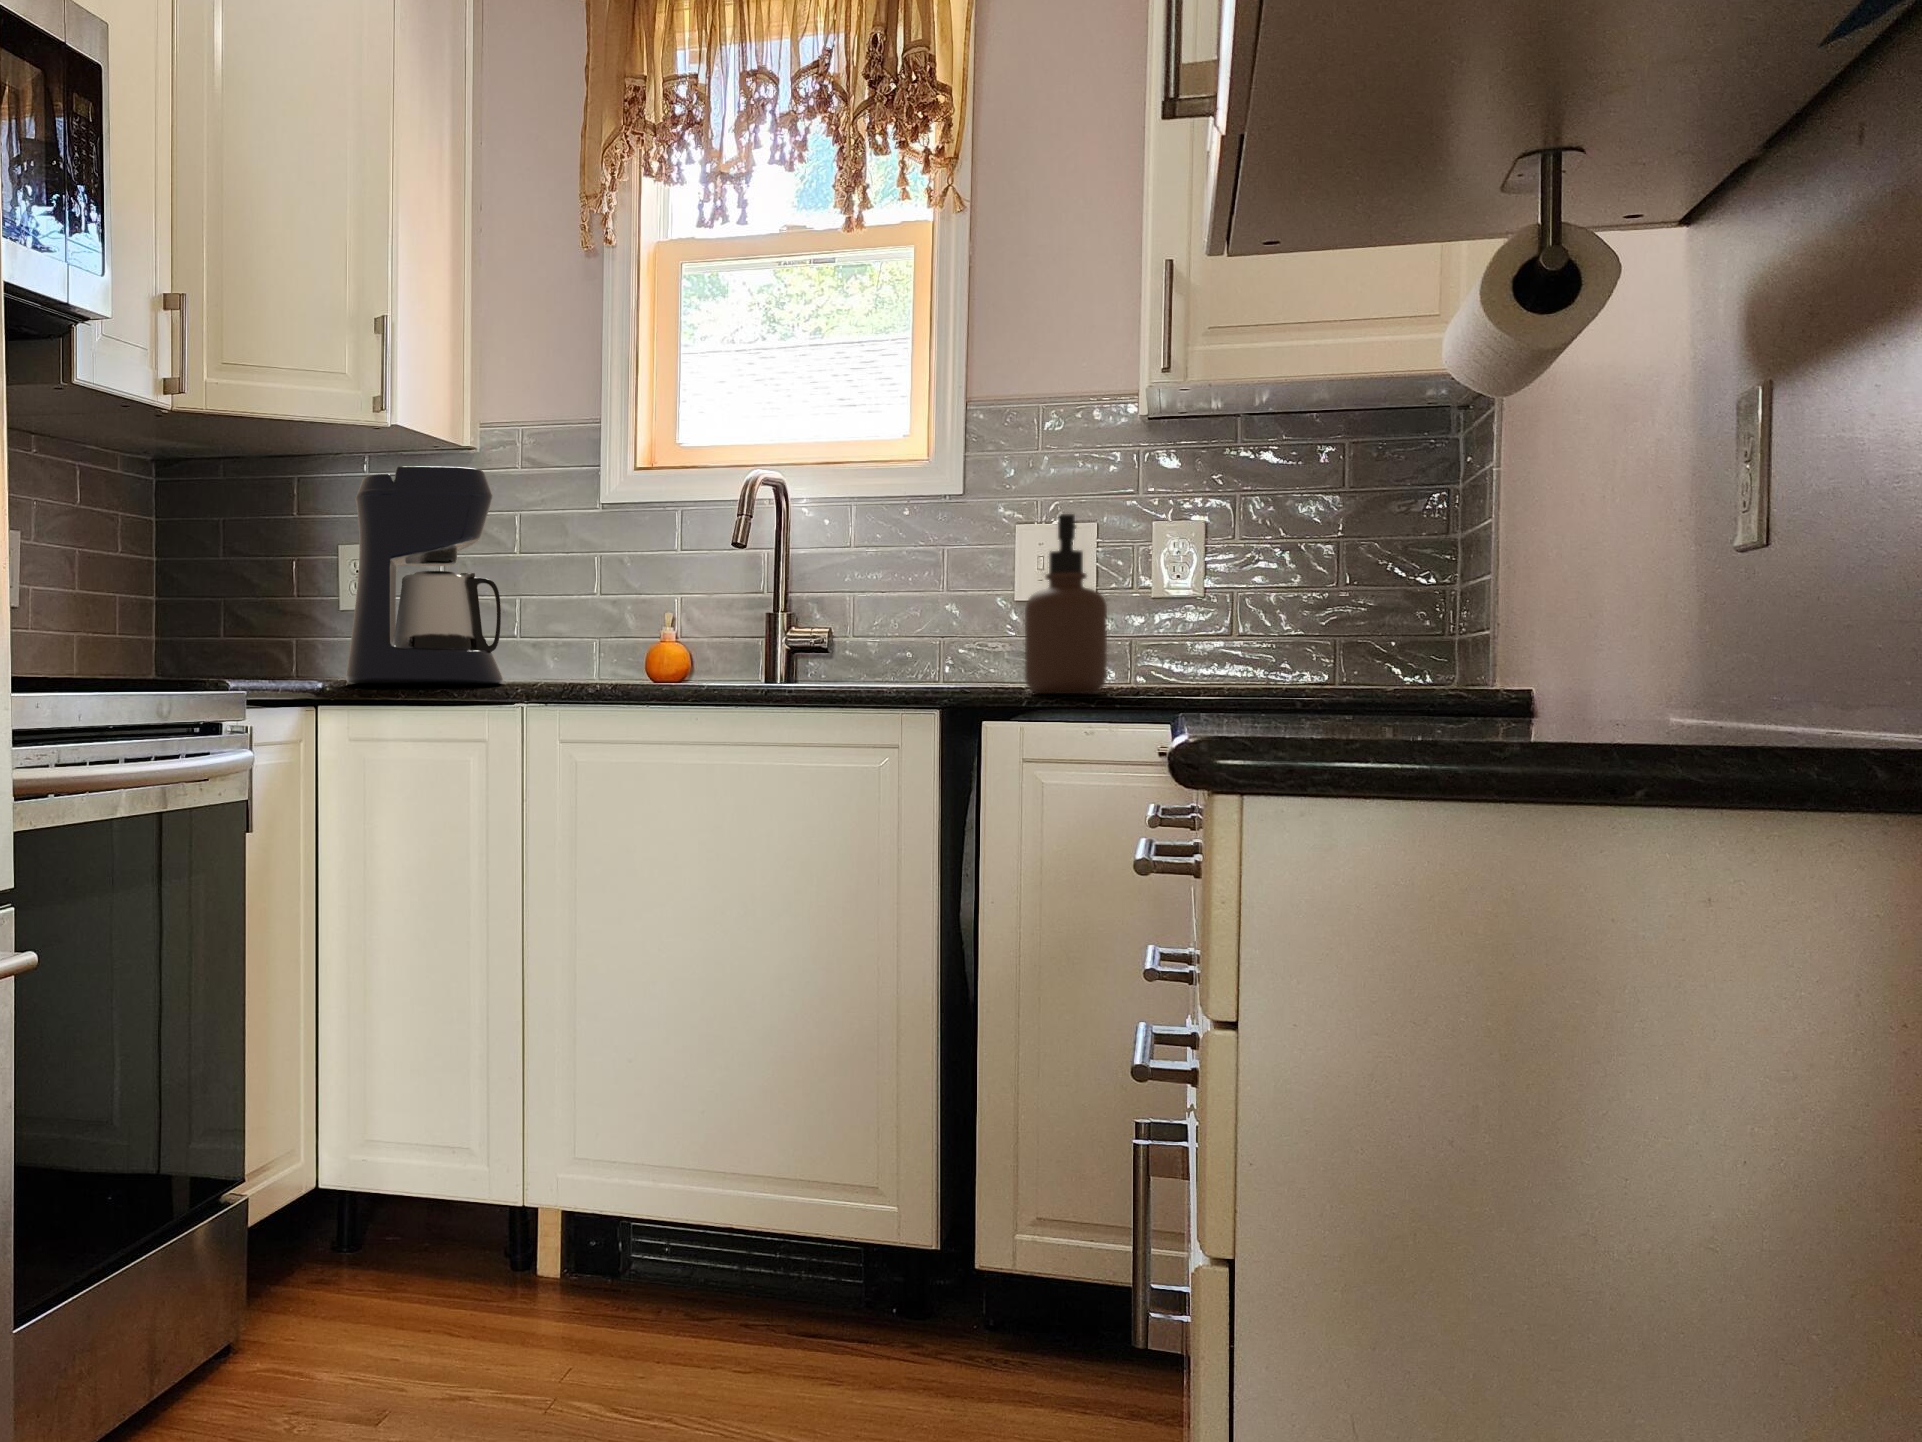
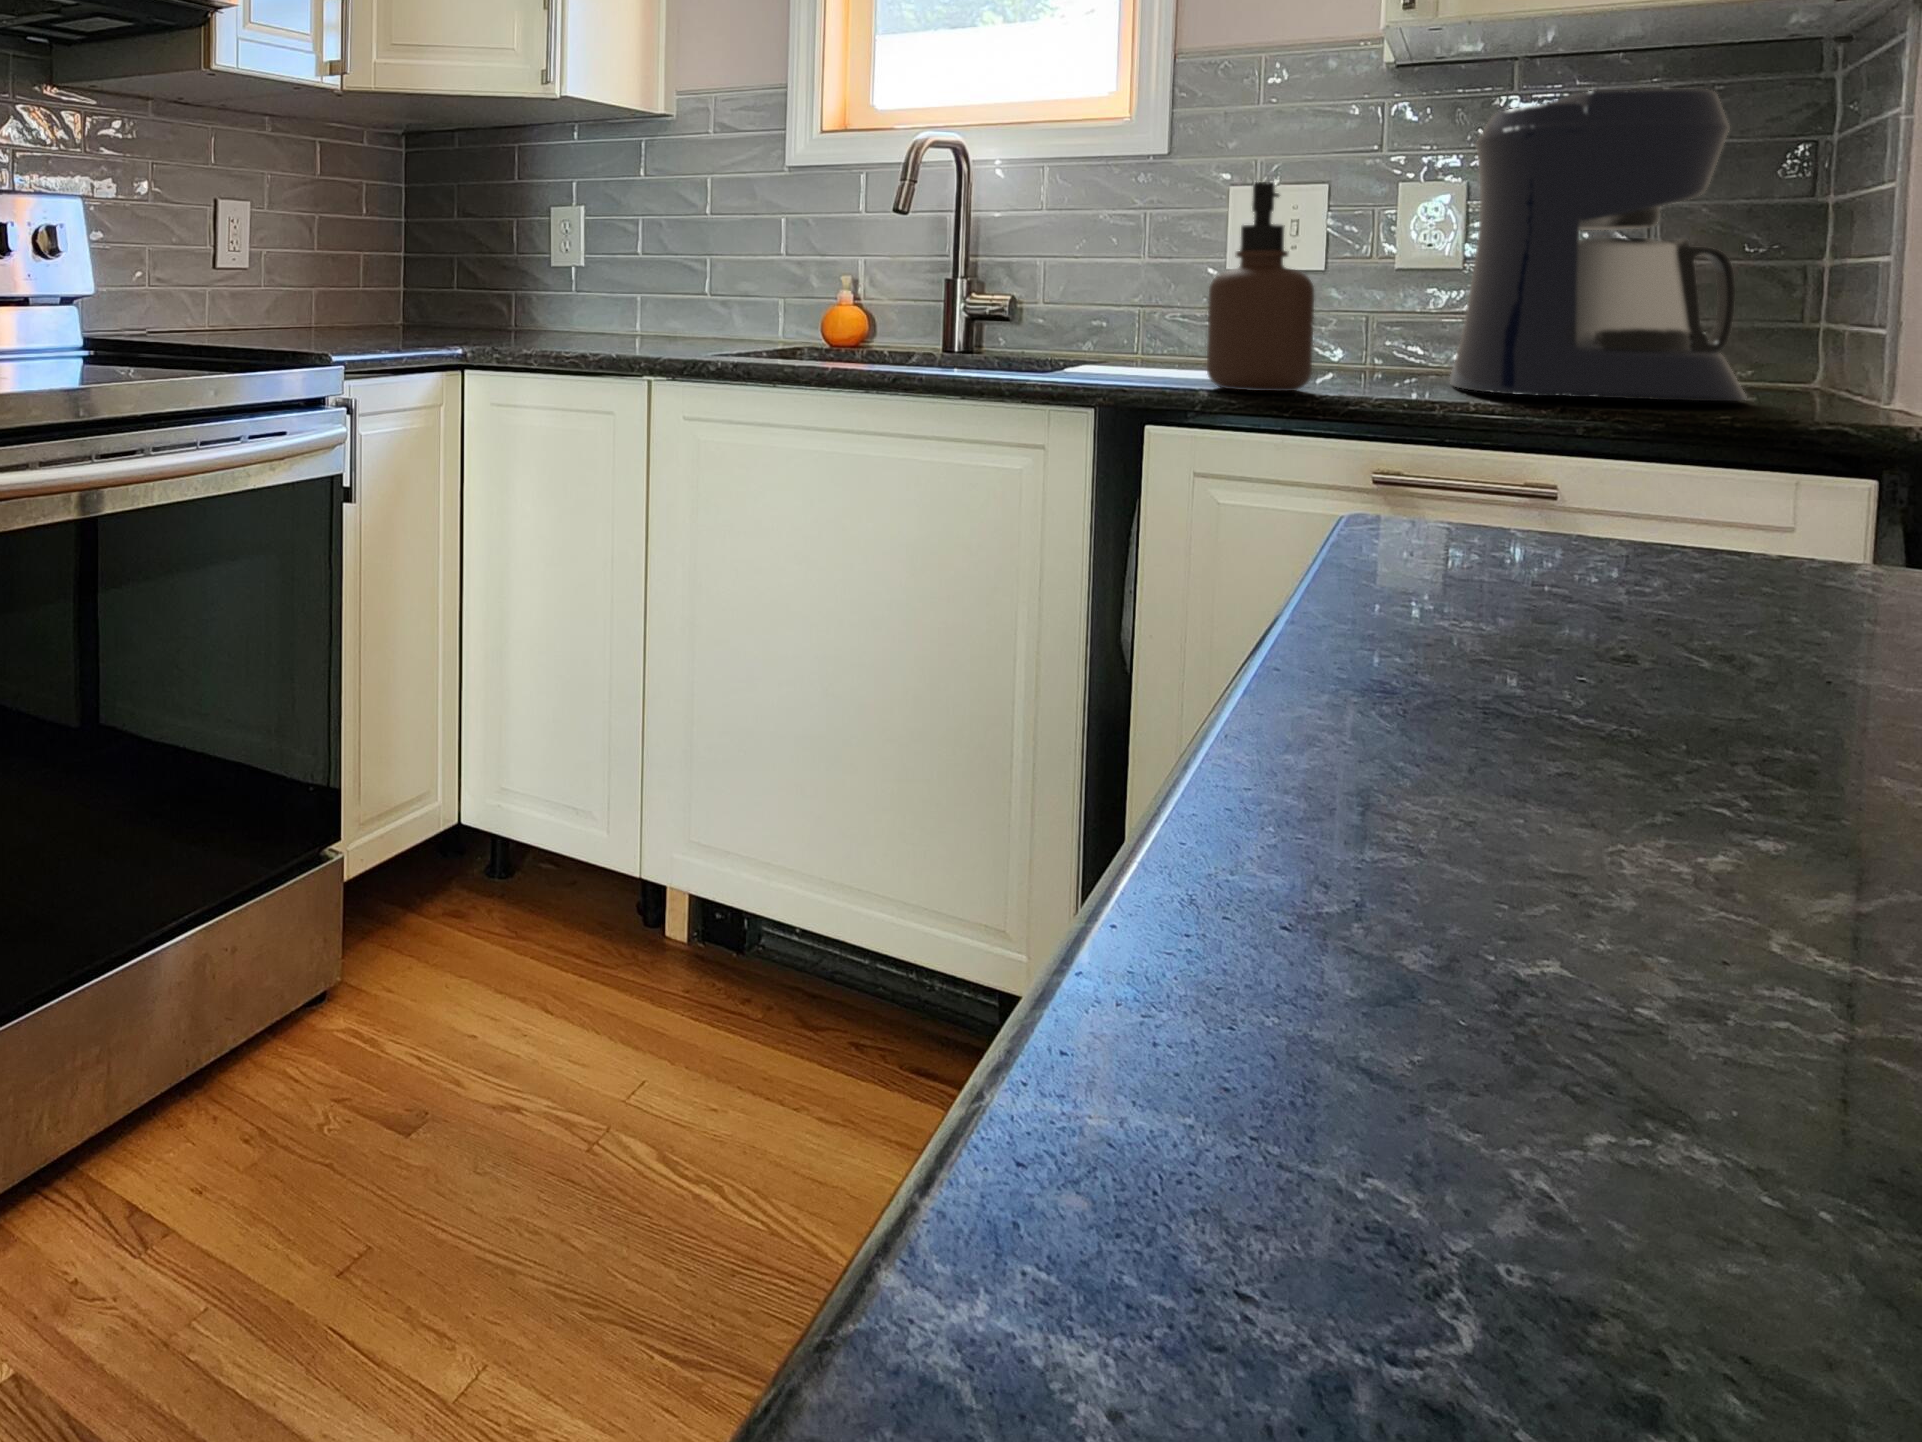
coffee maker: present [346,466,503,684] -> present [1450,89,1746,401]

